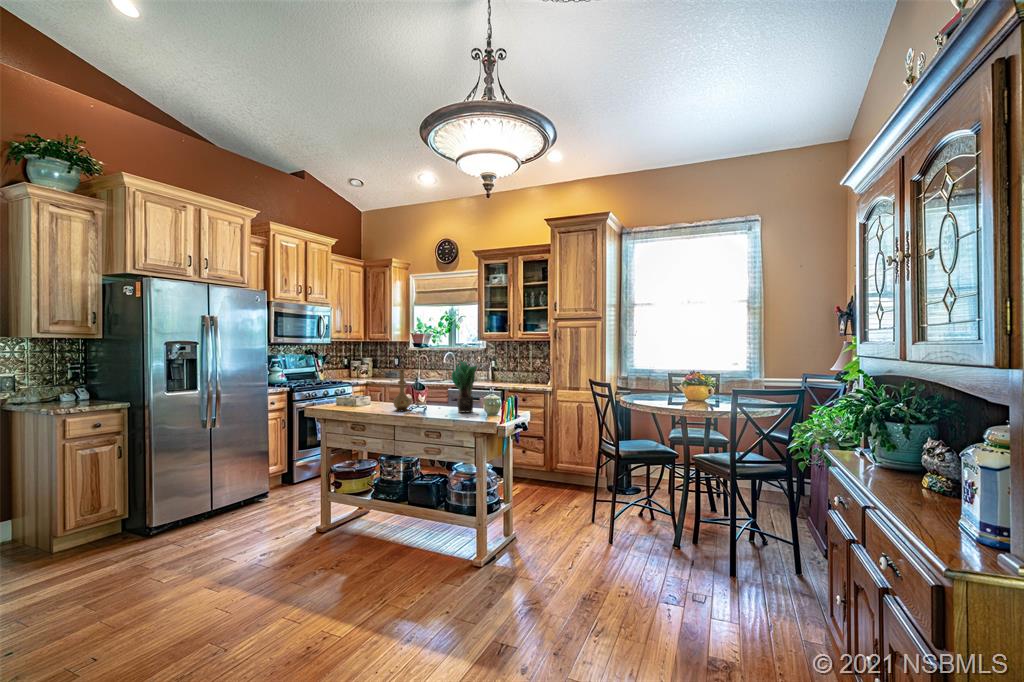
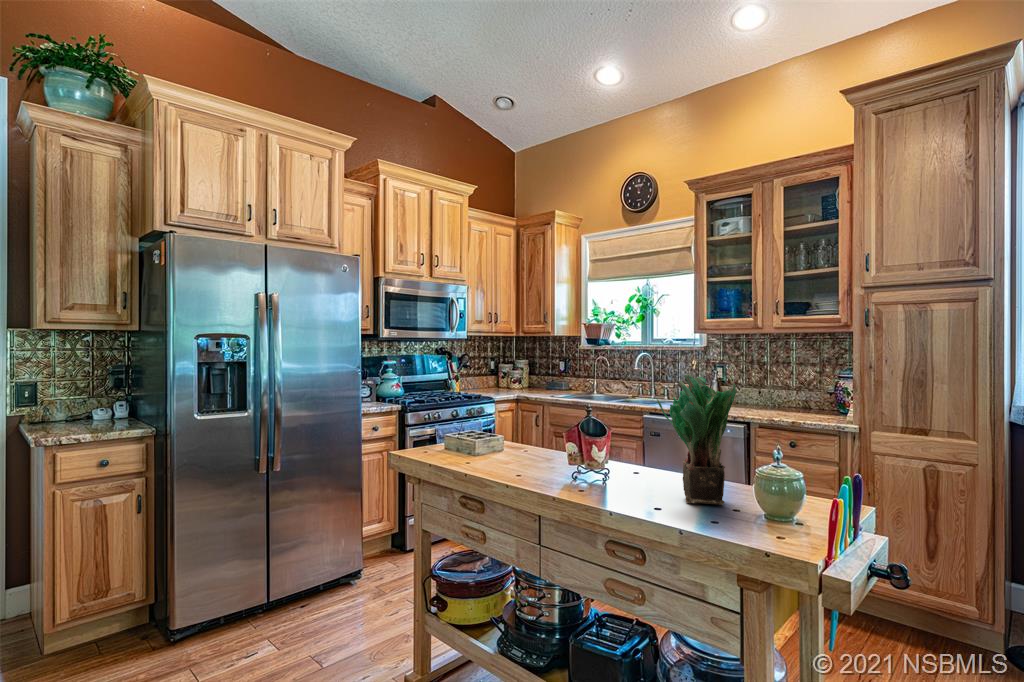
vase: present [393,369,411,411] -> none [537,391,574,485]

